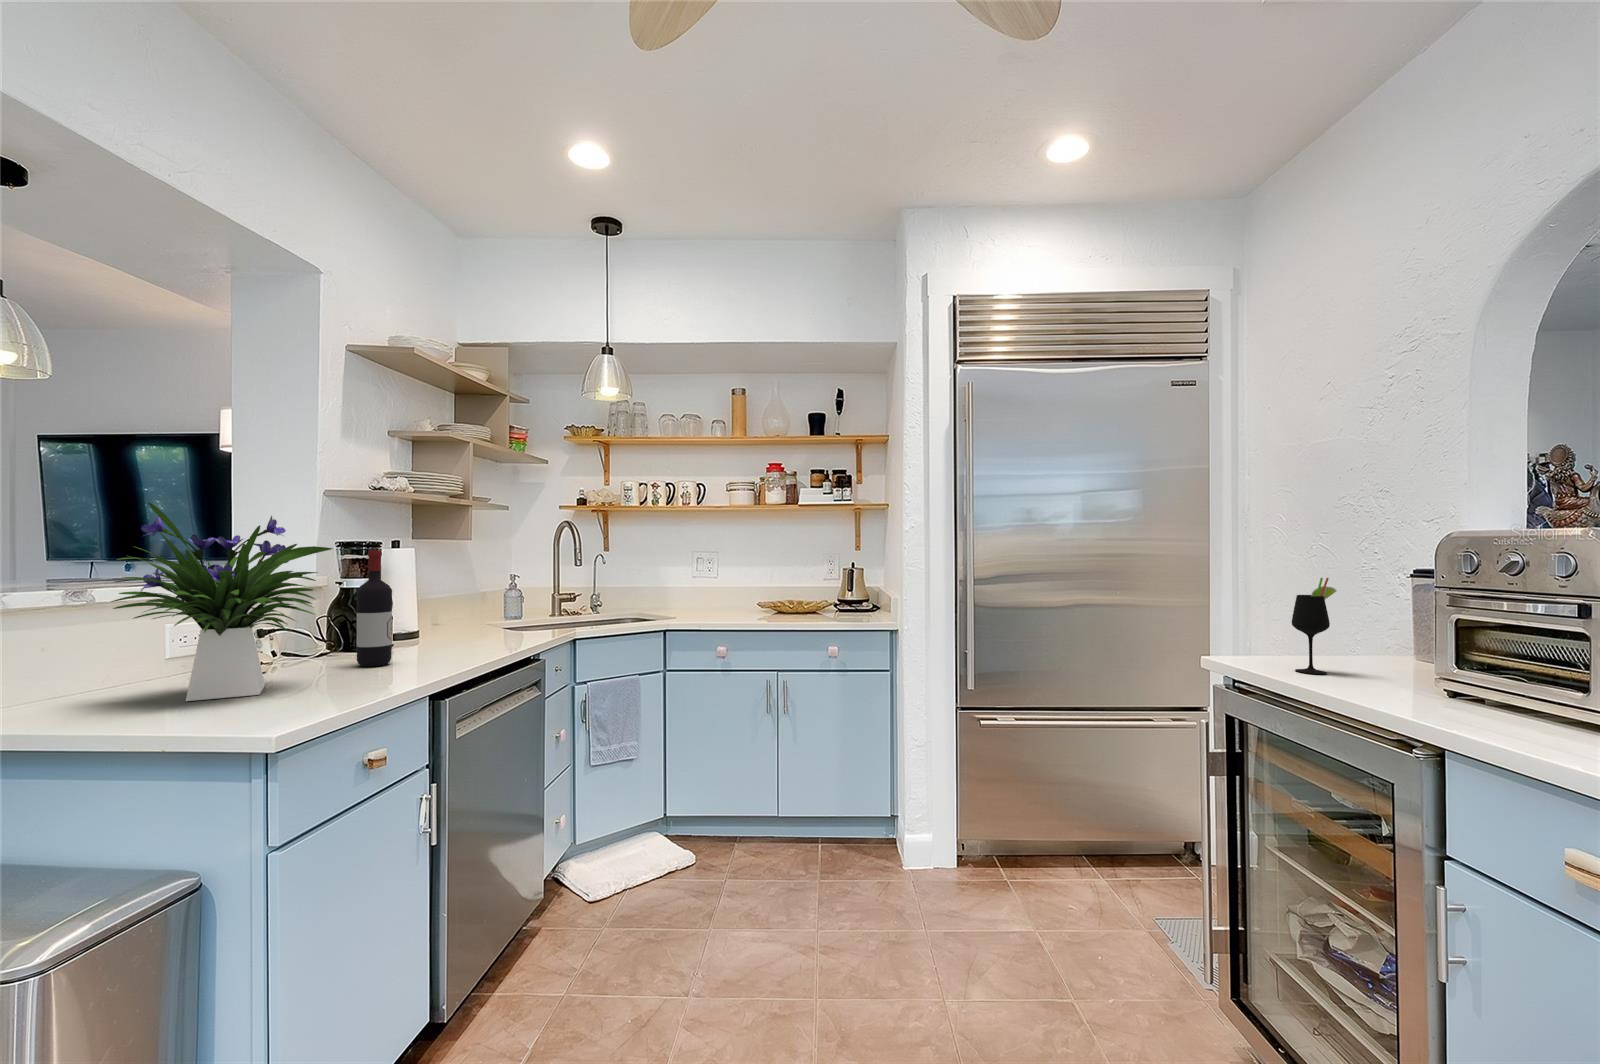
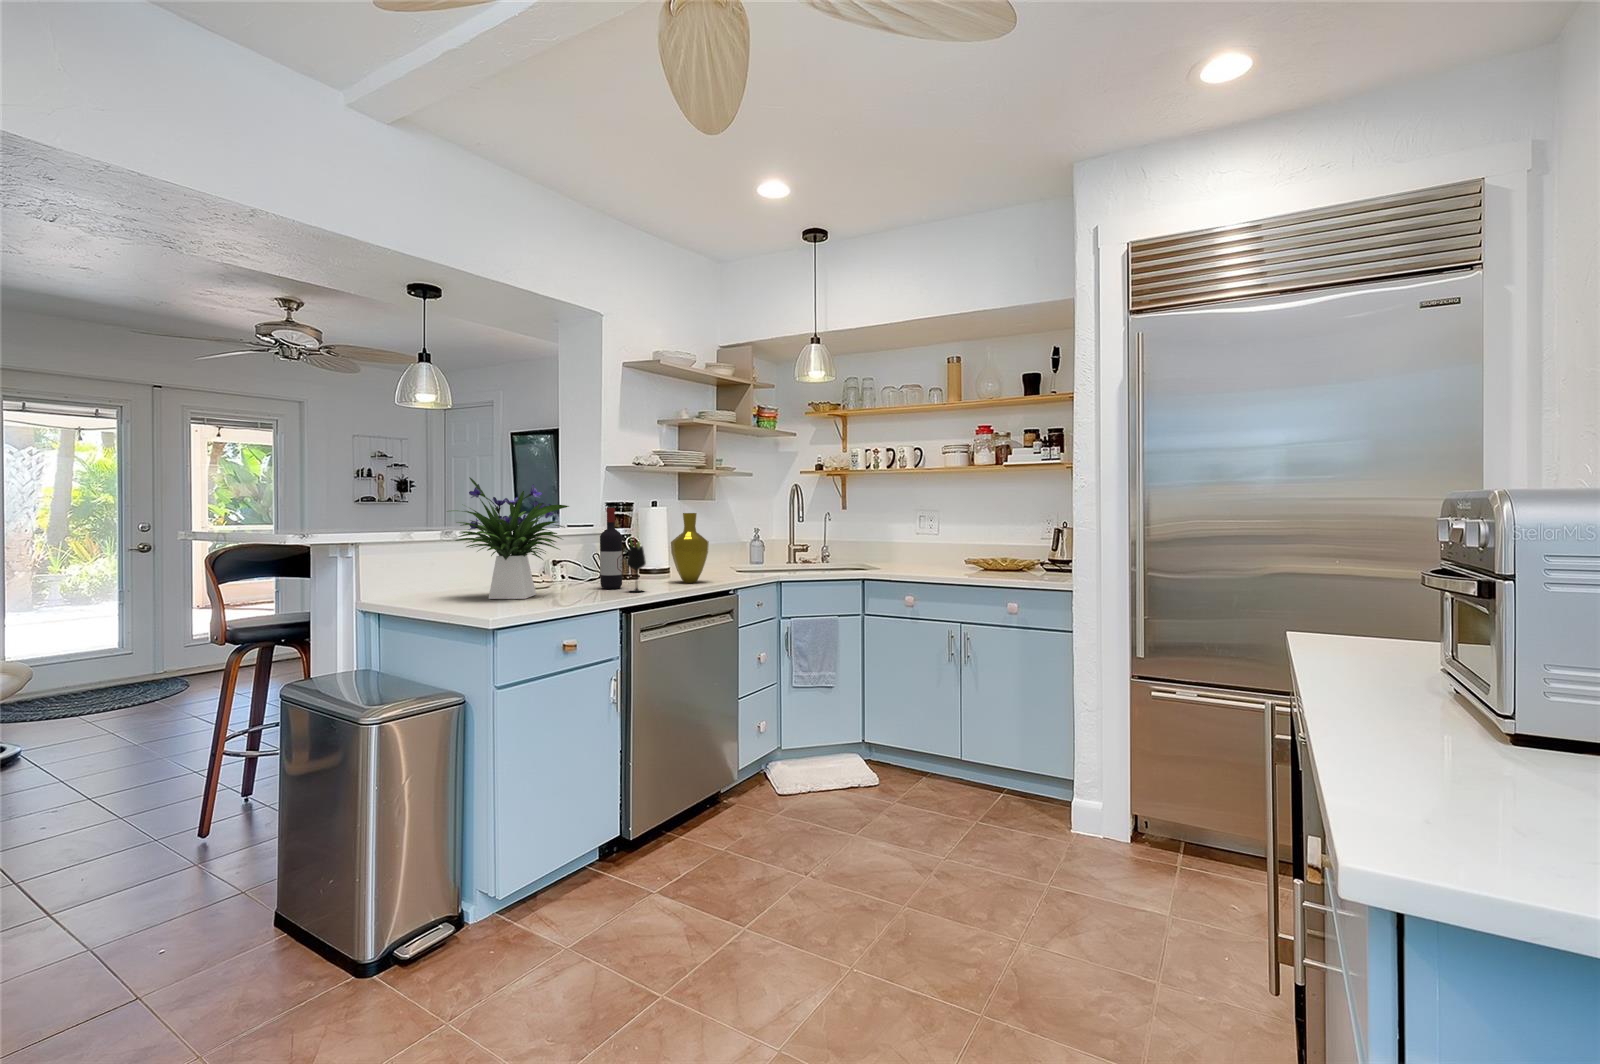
vase: none [447,556,501,649] -> present [671,513,709,583]
wine glass: present [1292,578,1337,674] -> present [627,542,646,592]

